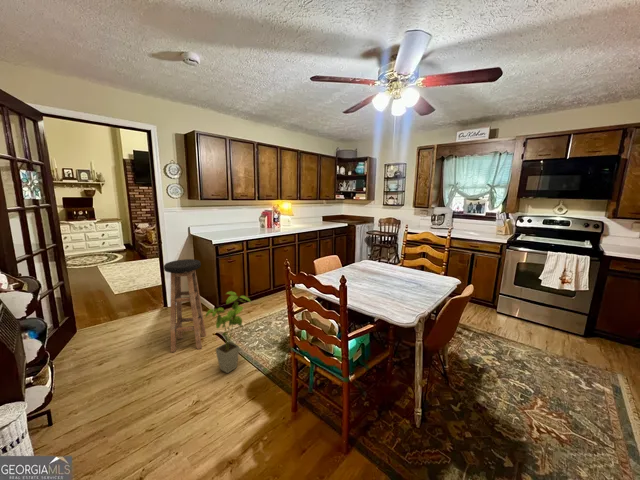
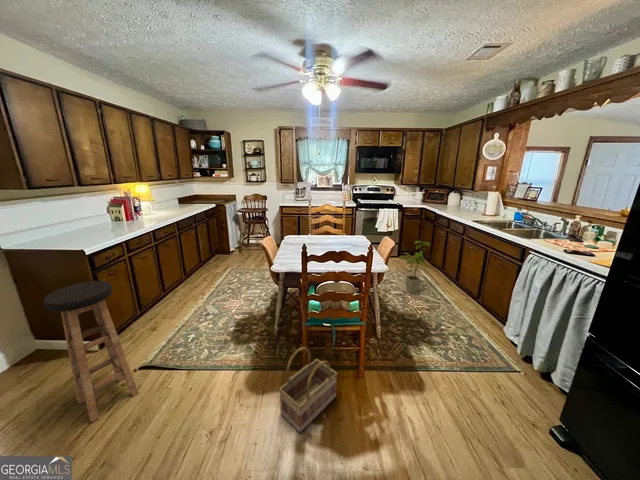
house plant: present [206,292,251,373] -> present [400,241,430,294]
basket: none [235,367,300,453] -> present [279,347,337,432]

